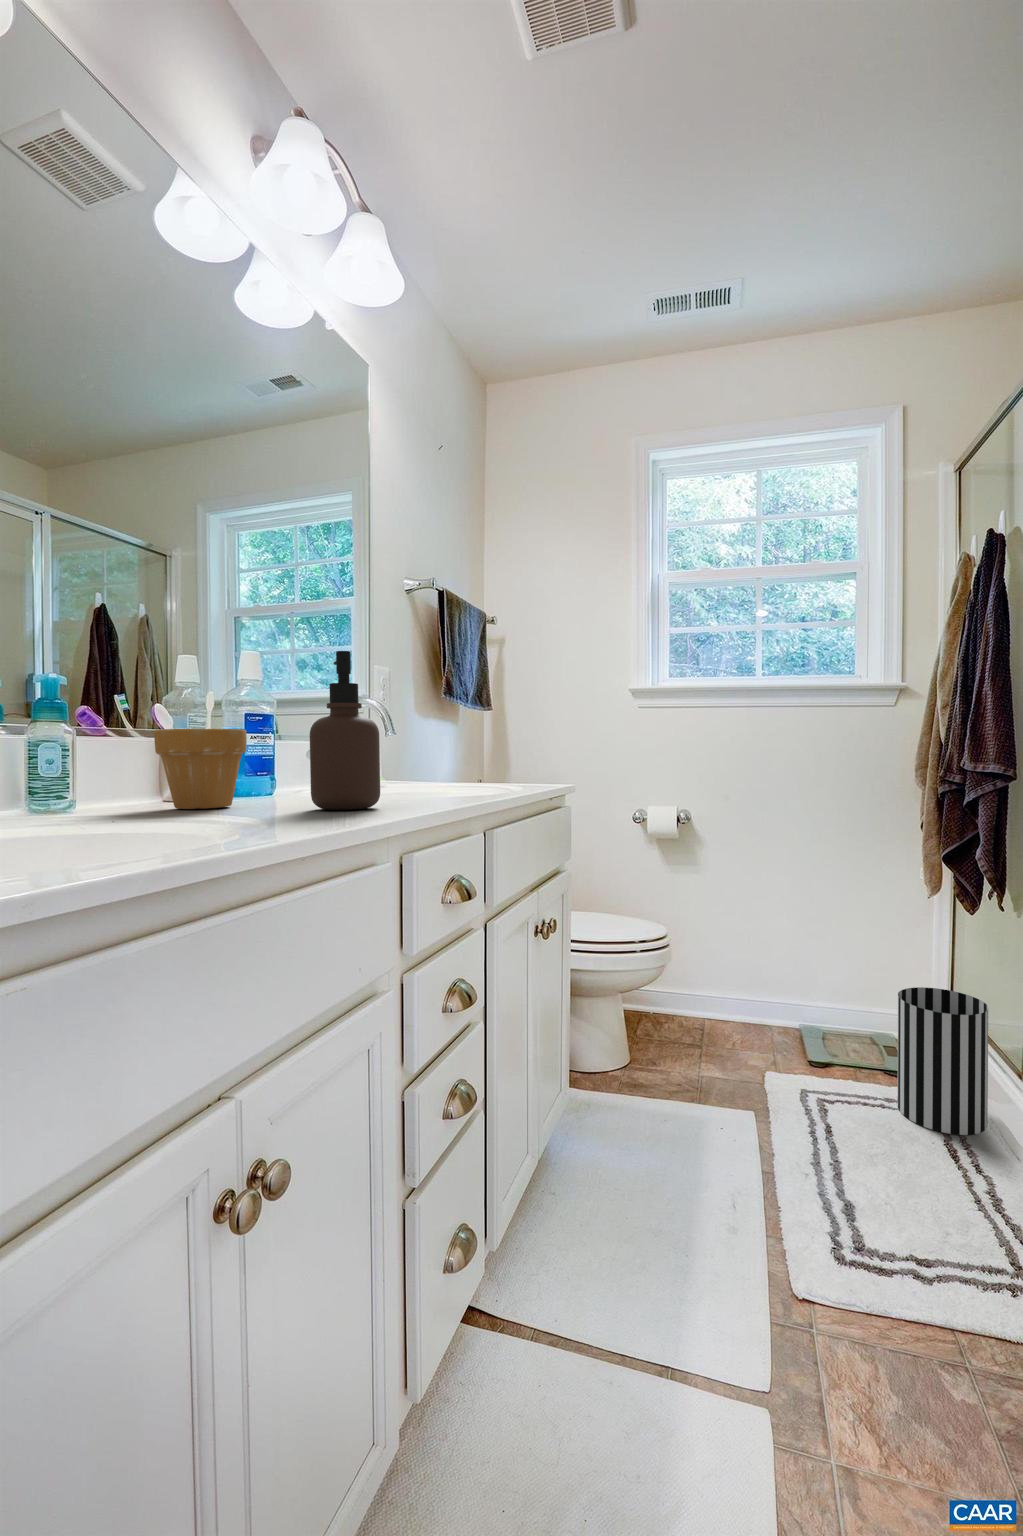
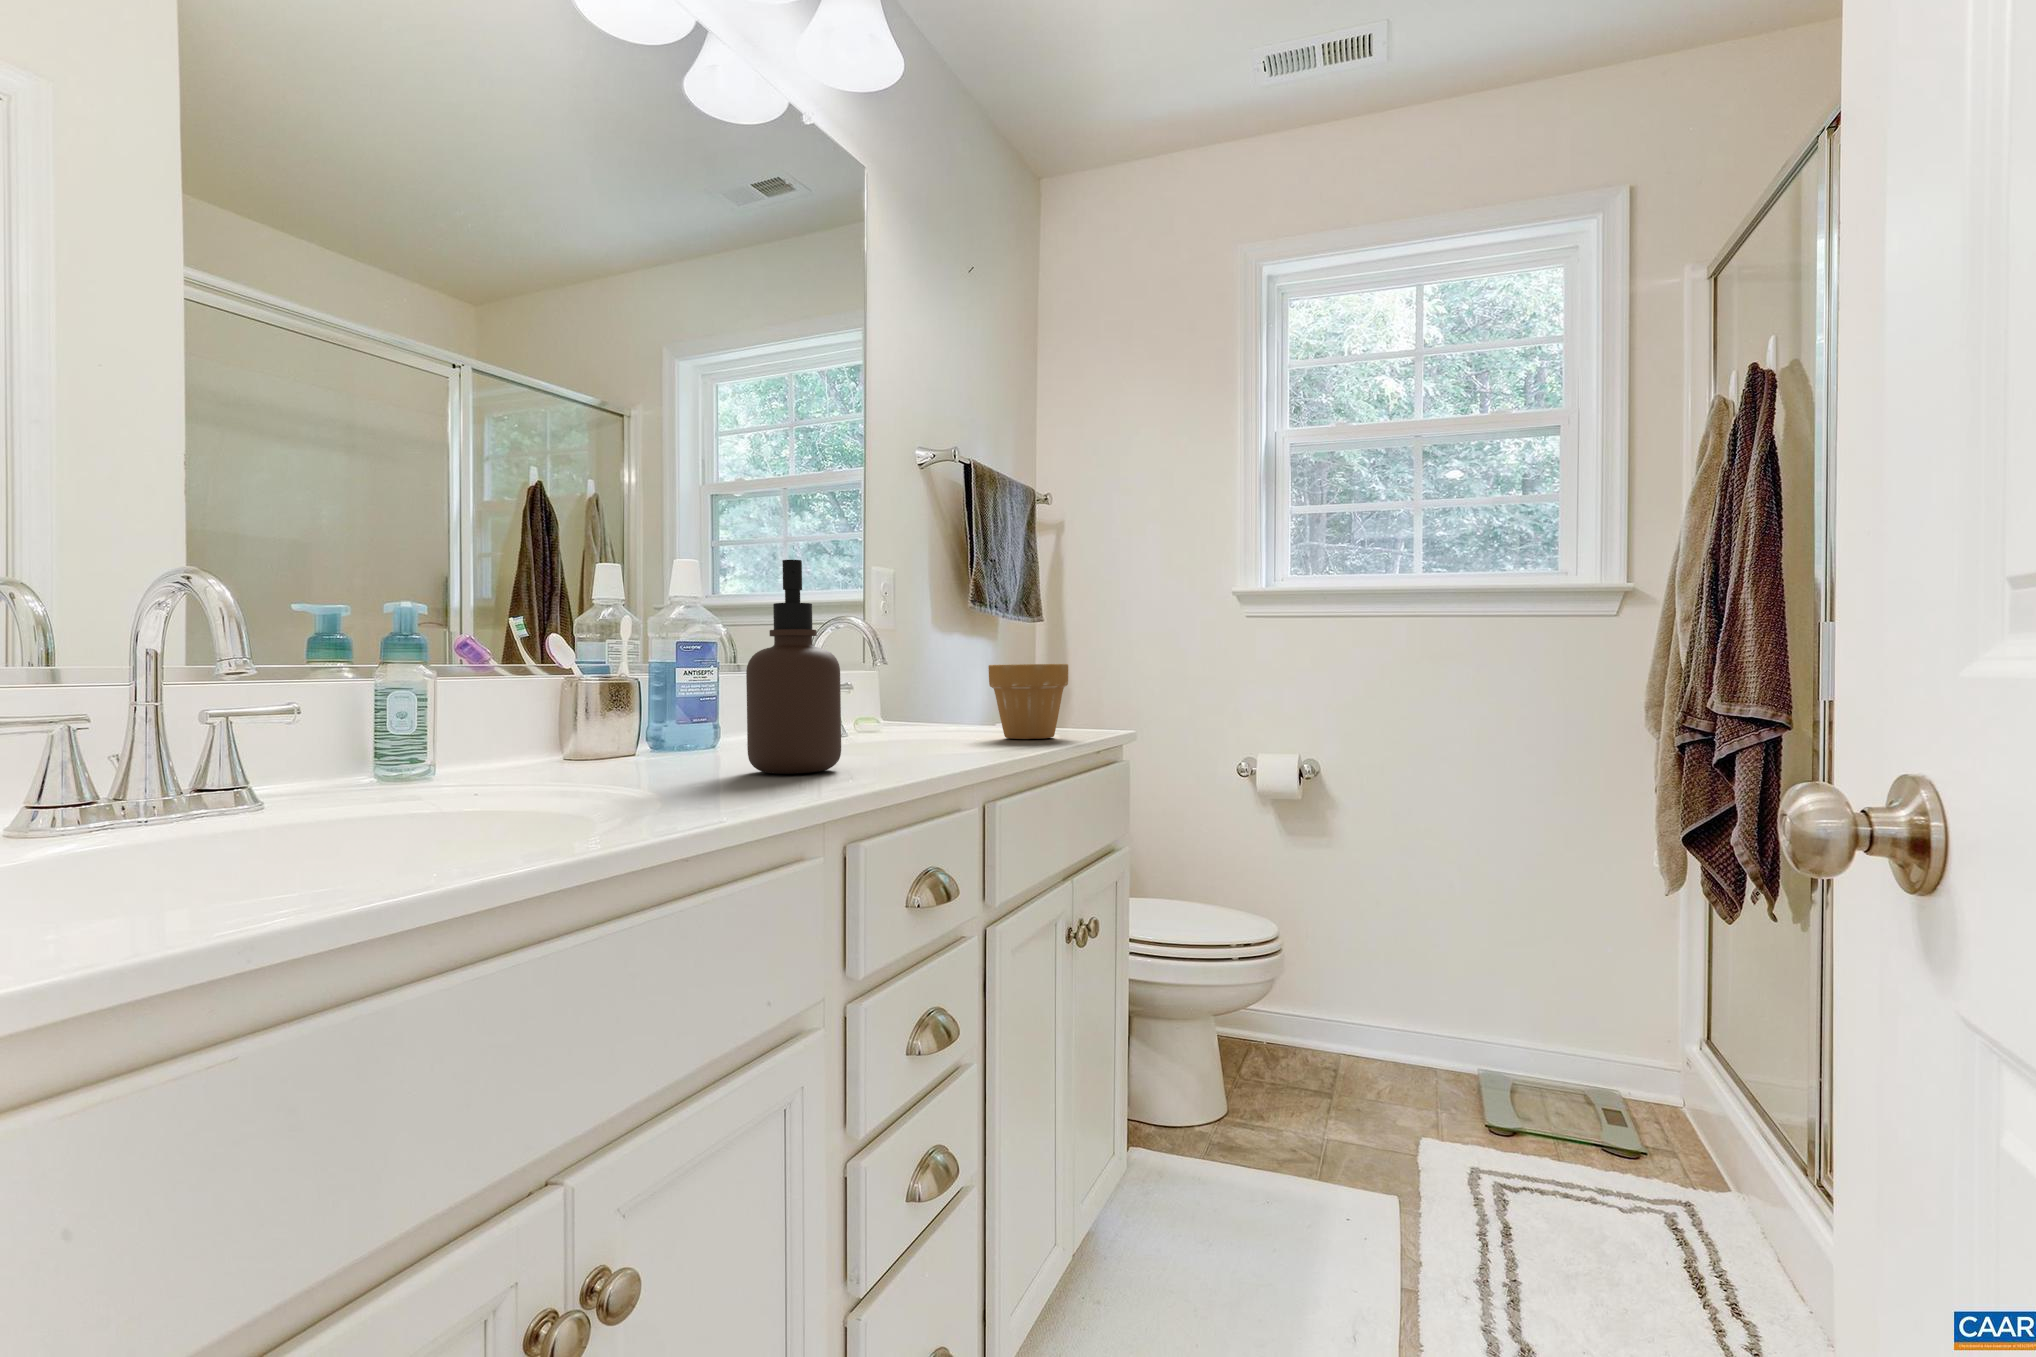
flower pot: present [154,729,247,809] -> present [988,664,1068,739]
wastebasket: present [898,987,988,1135] -> none [1615,1028,1753,1252]

